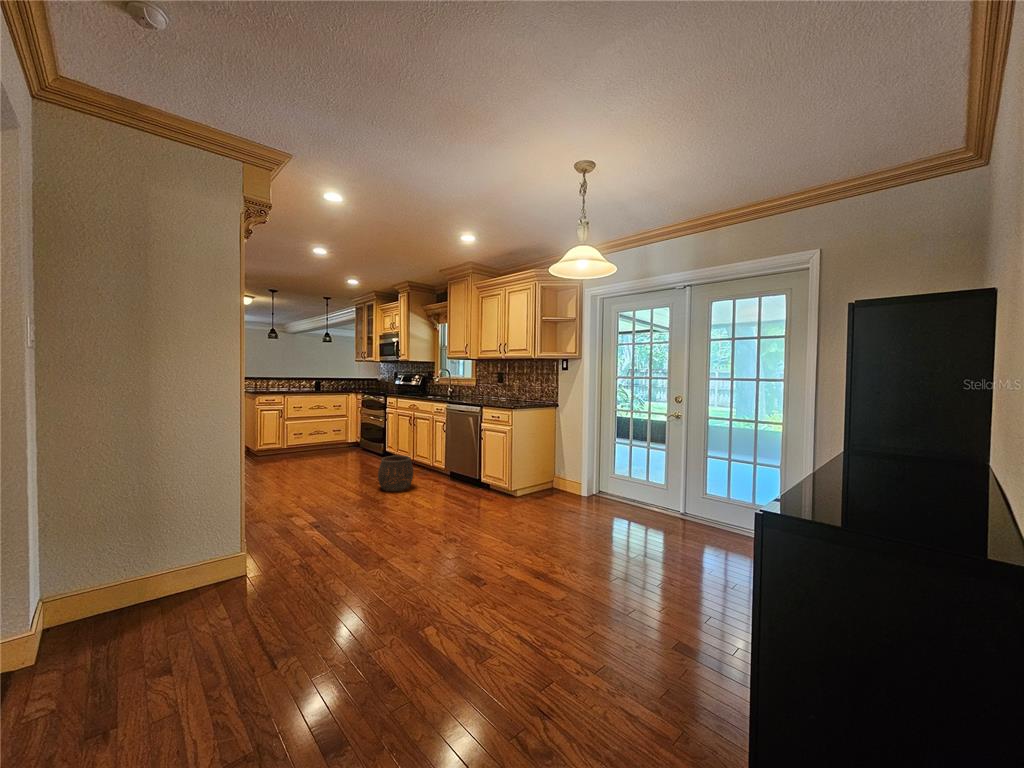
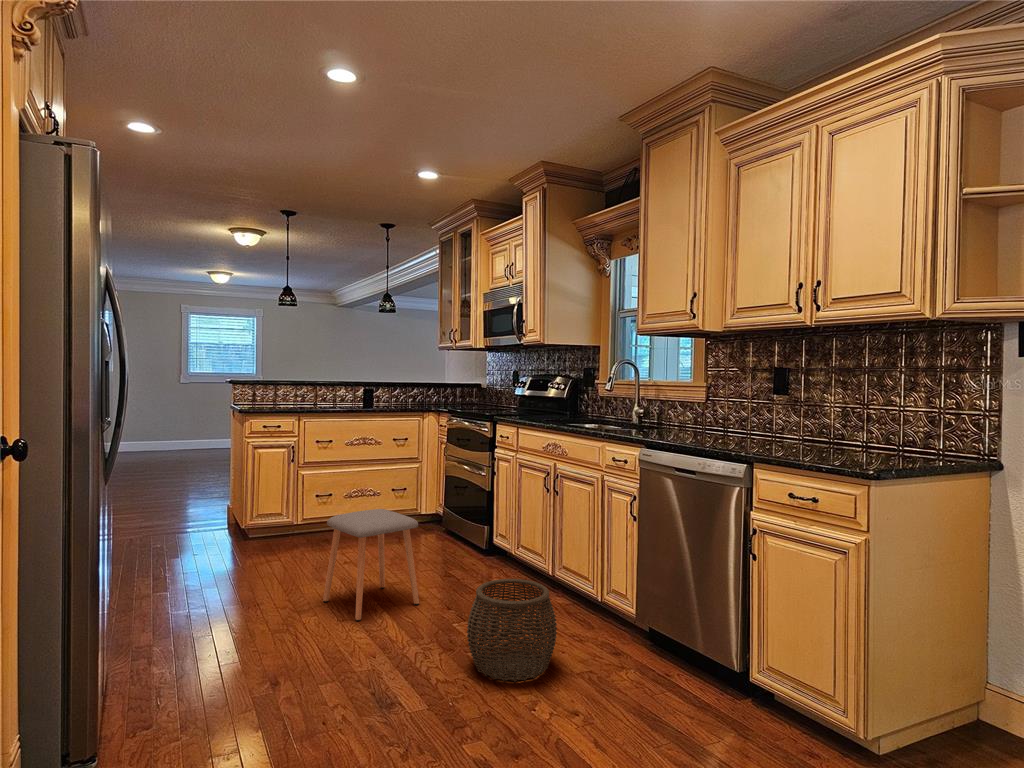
stool: none [308,435,354,481] -> present [323,509,419,621]

